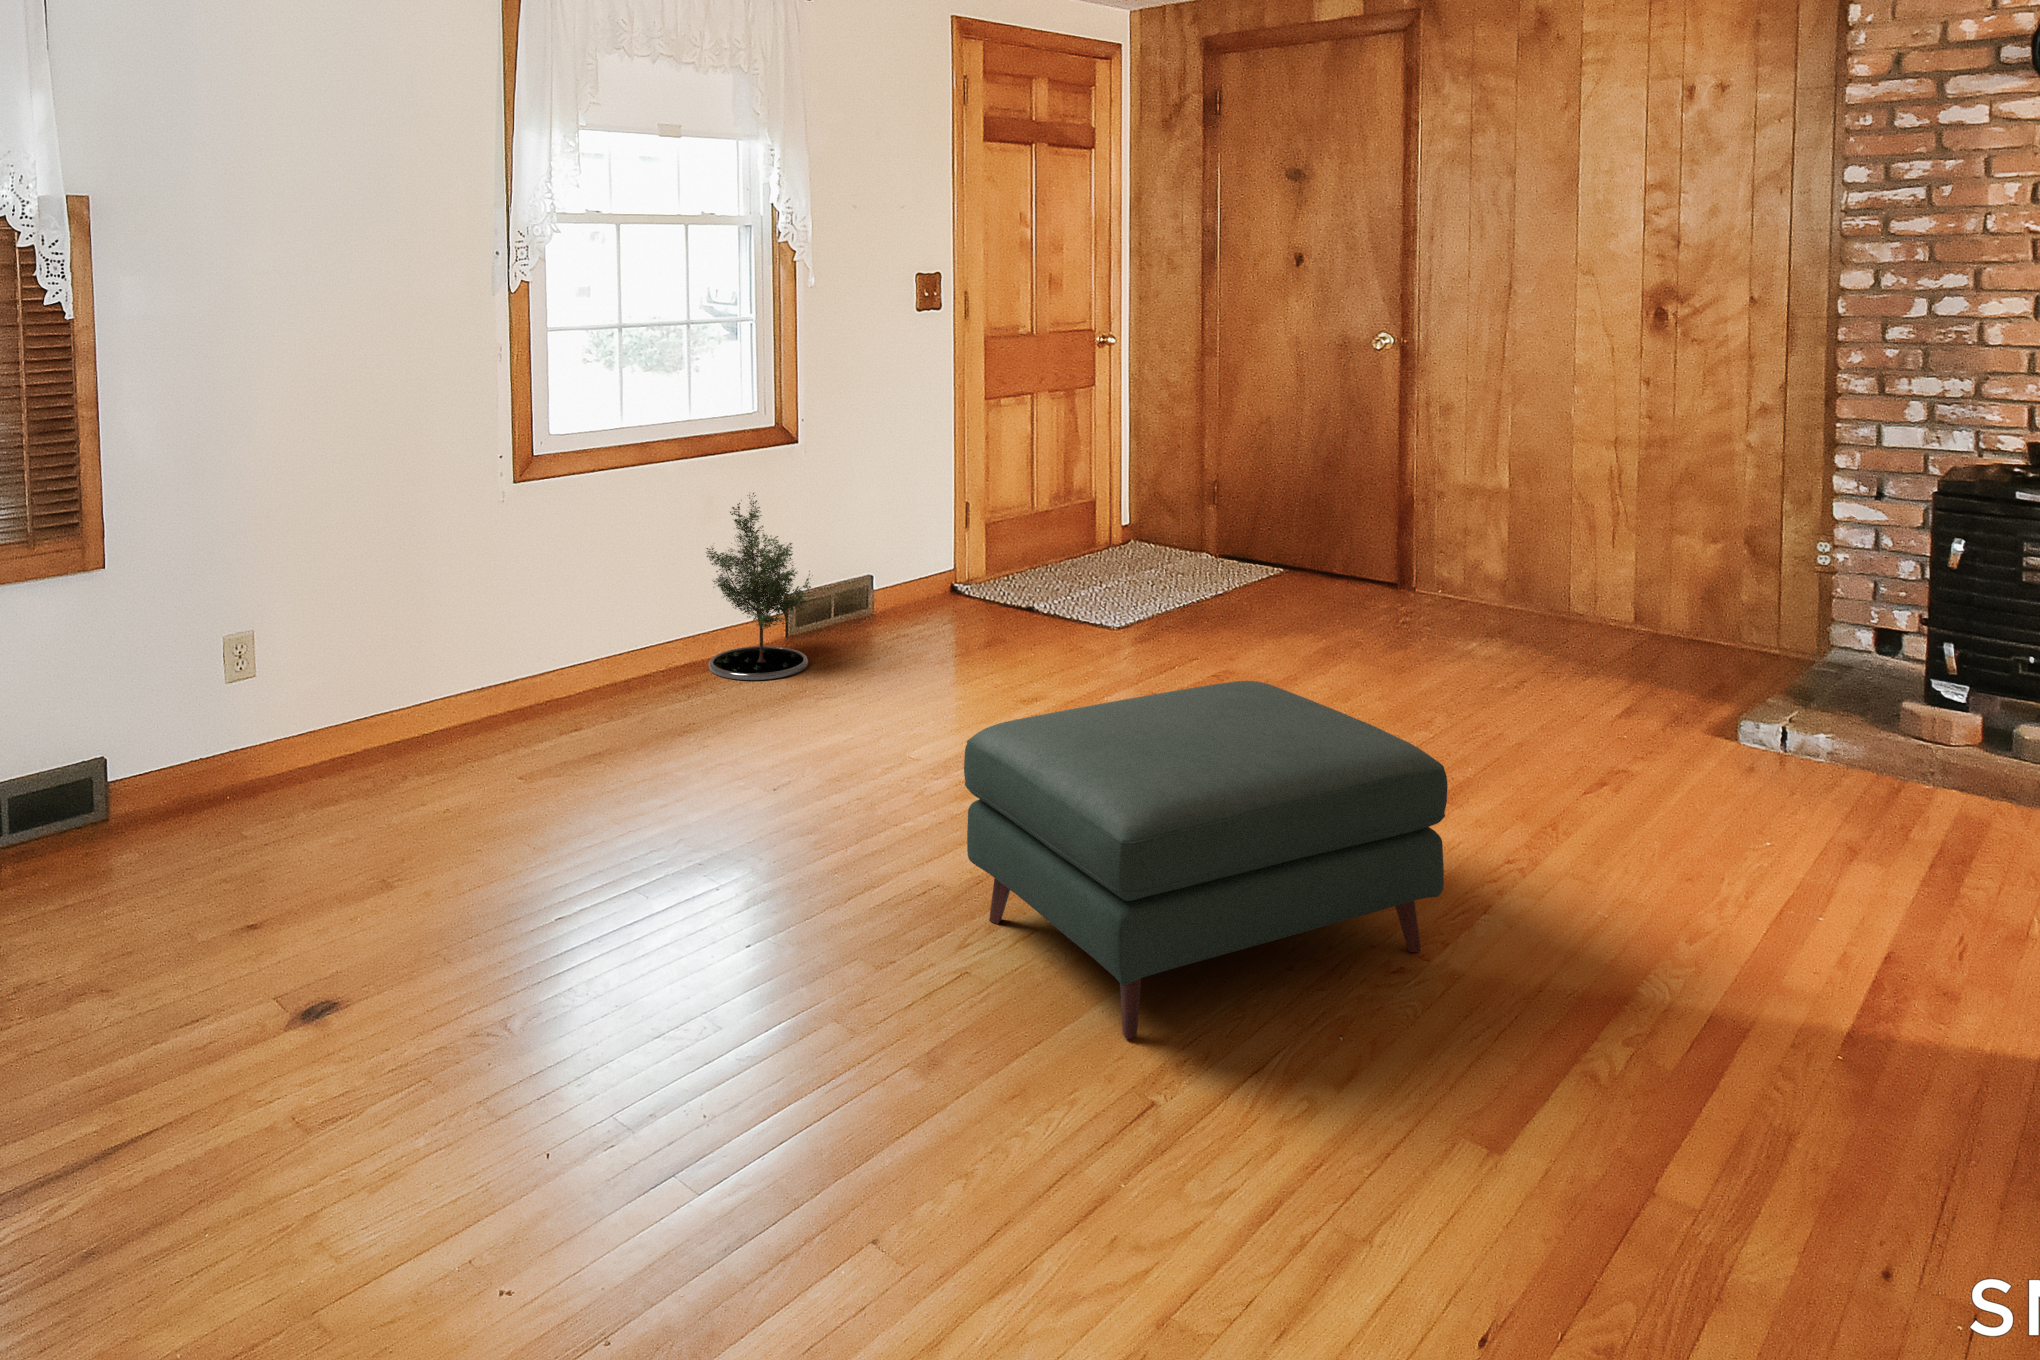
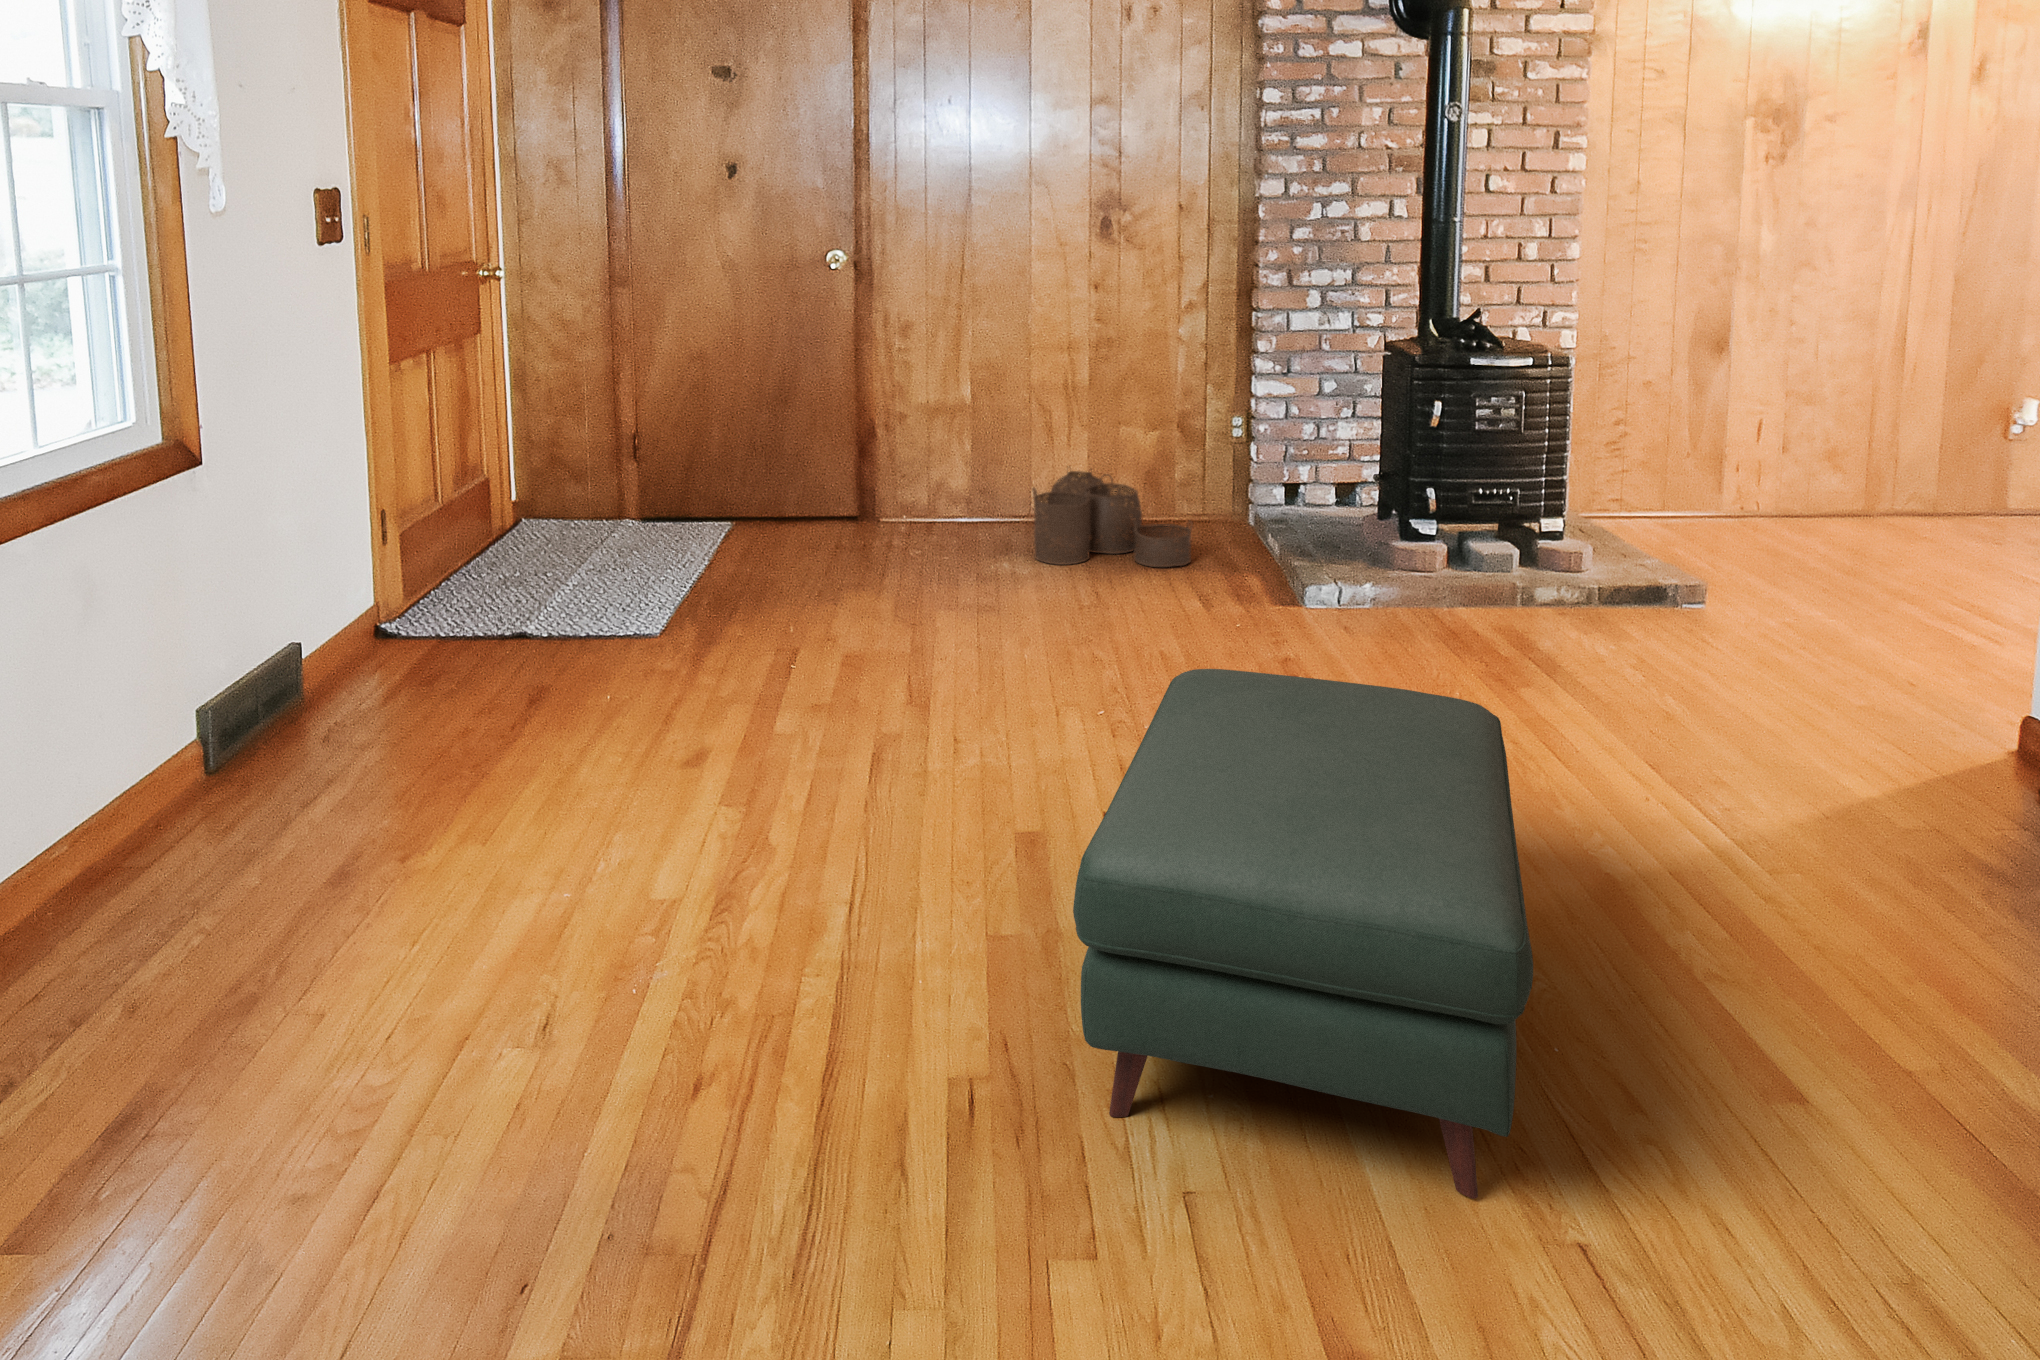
potted tree: present [706,493,813,680] -> none [97,561,334,886]
woven basket: none [1513,569,1687,687] -> present [1033,471,1192,567]

